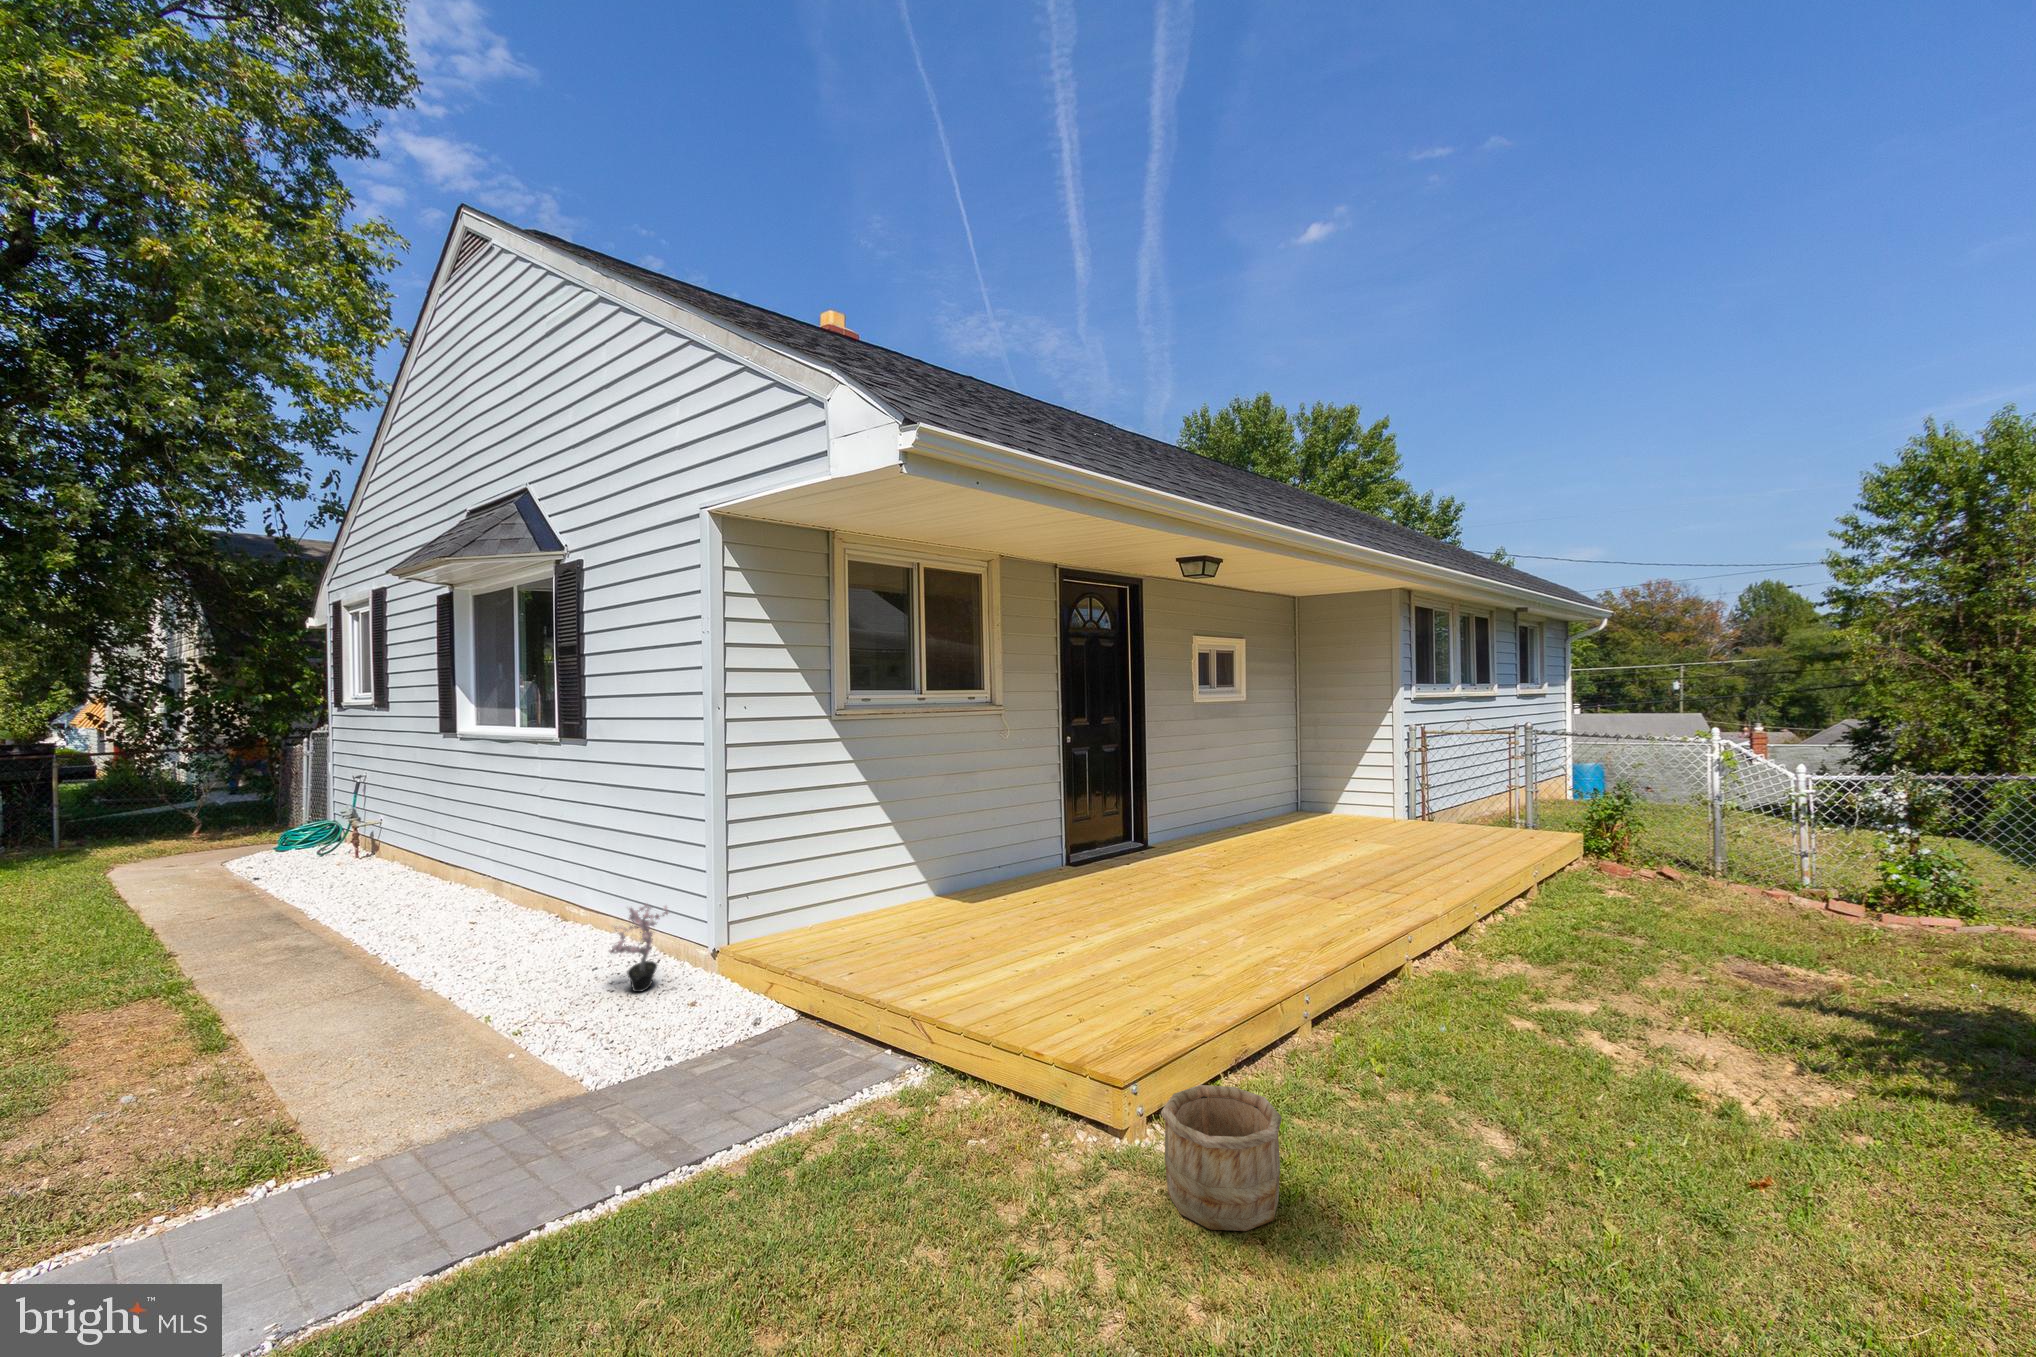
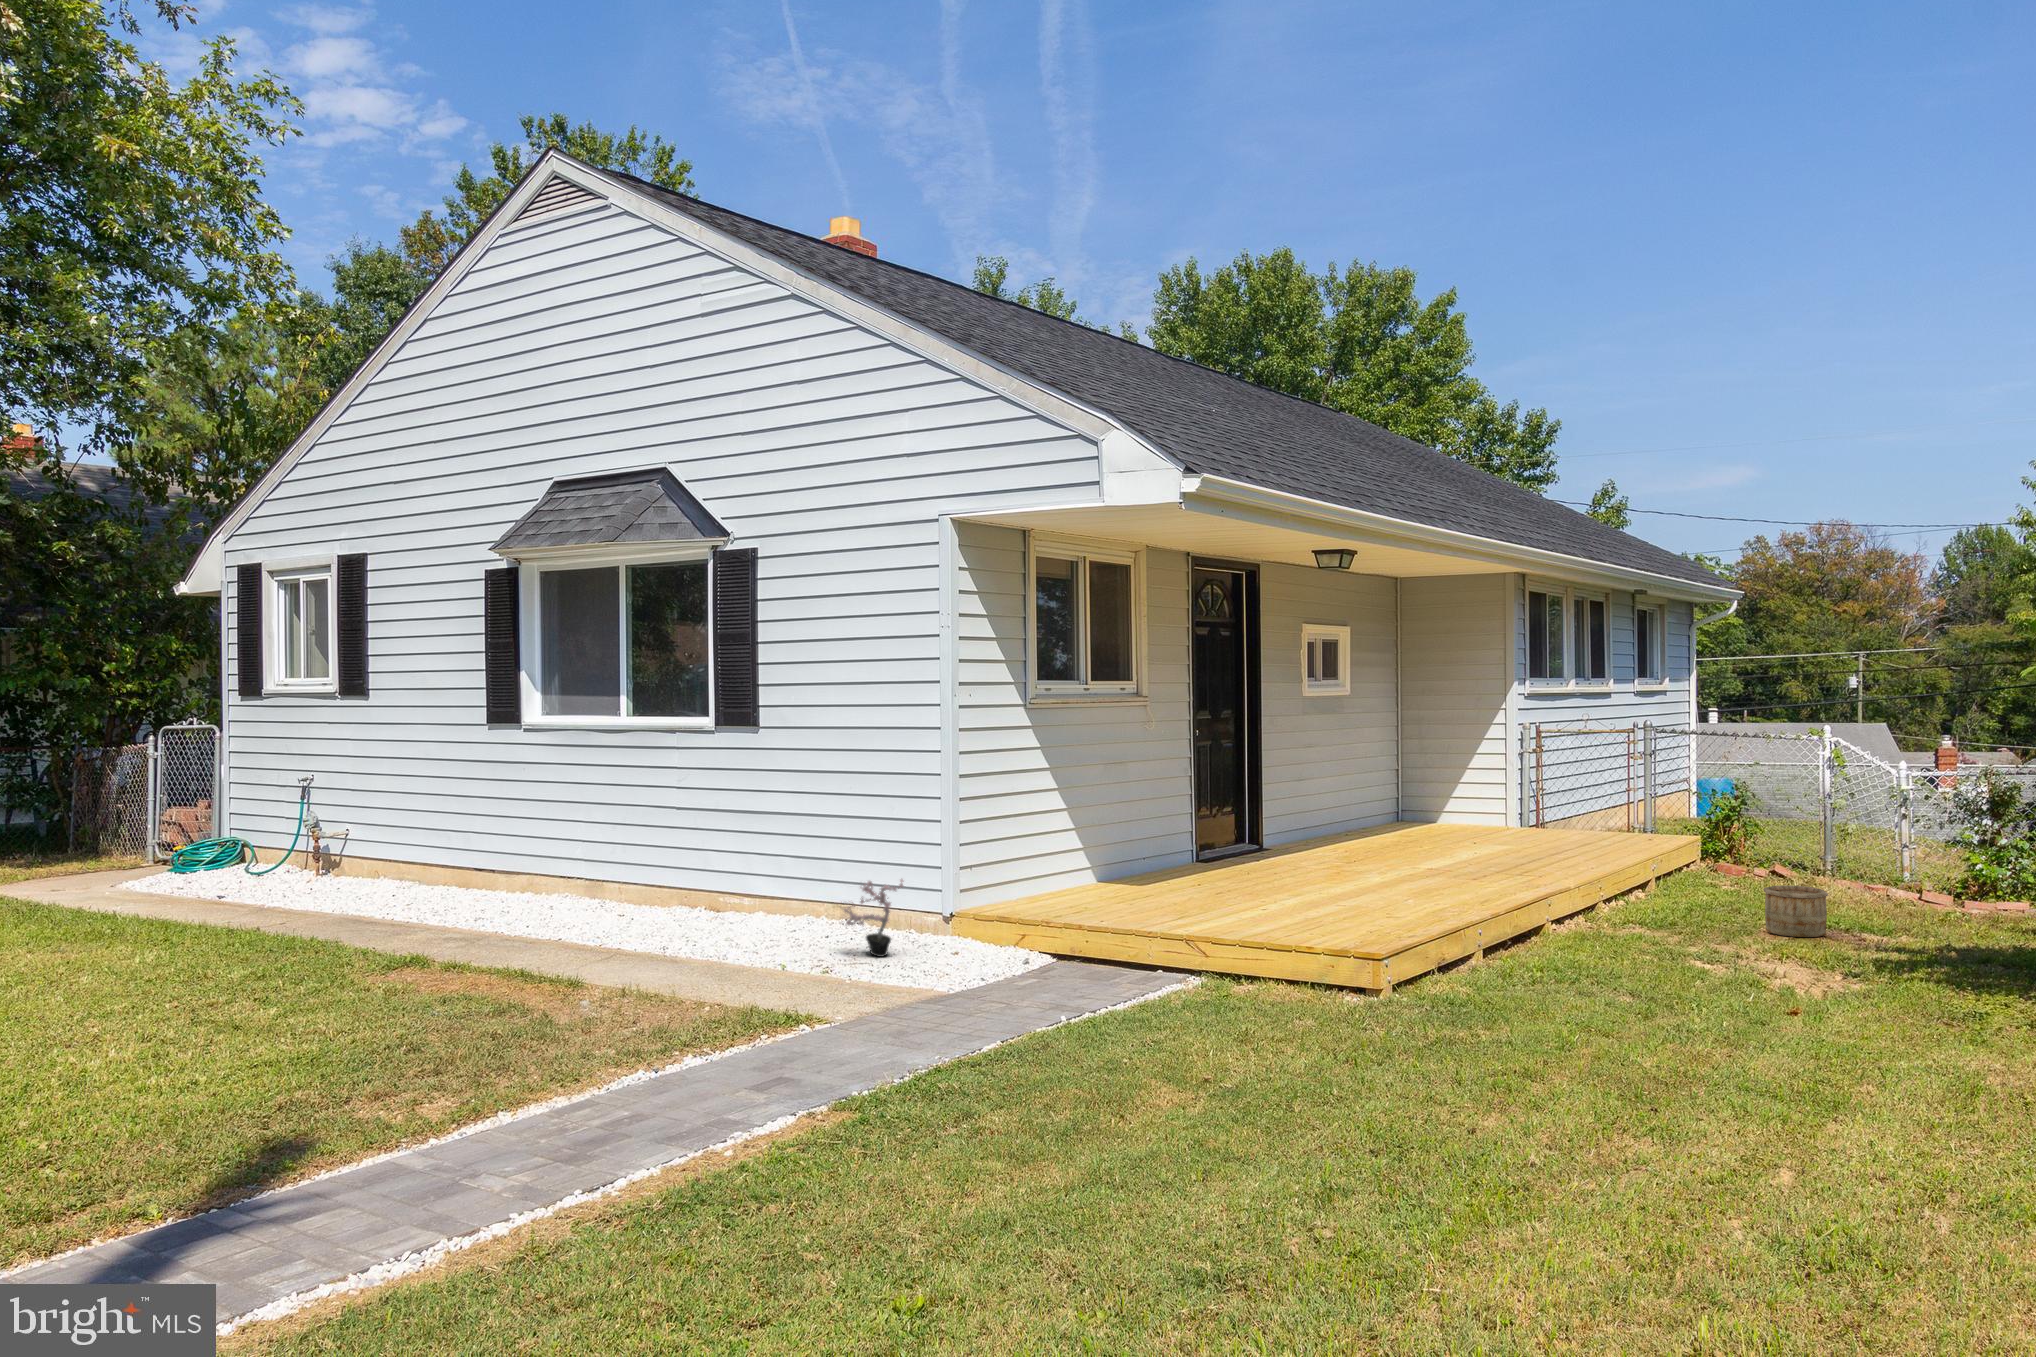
wooden bucket: present [1161,1085,1282,1231] -> present [1764,885,1828,937]

